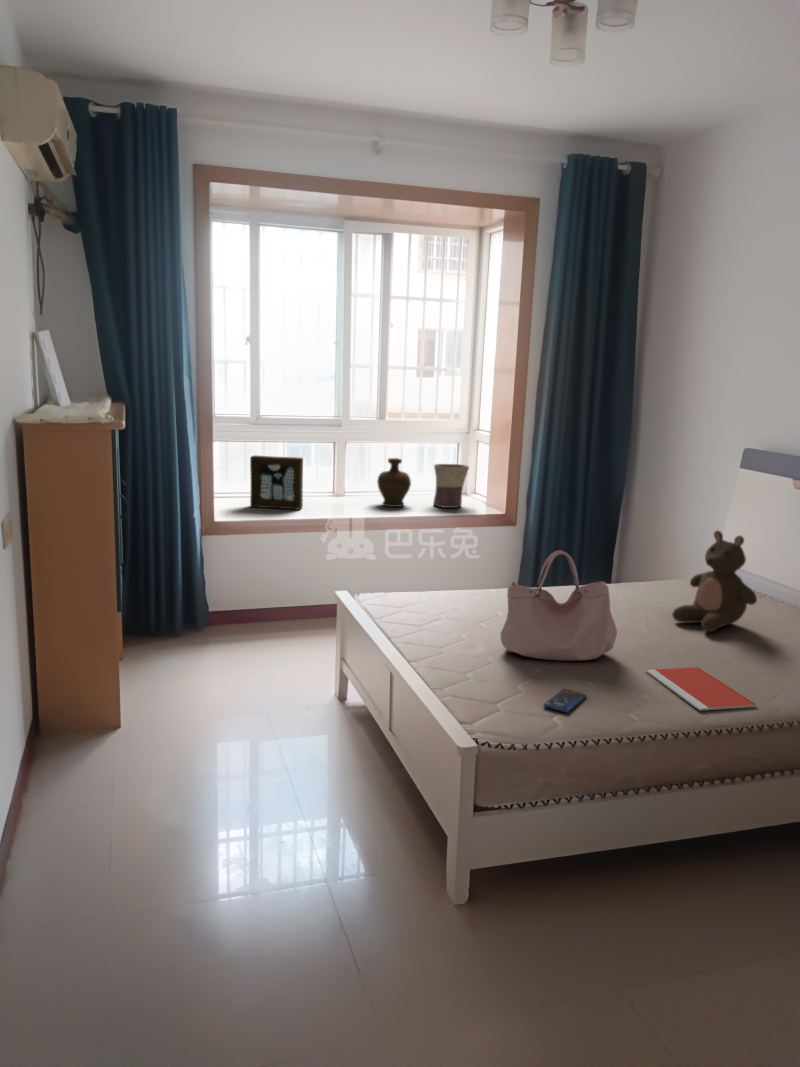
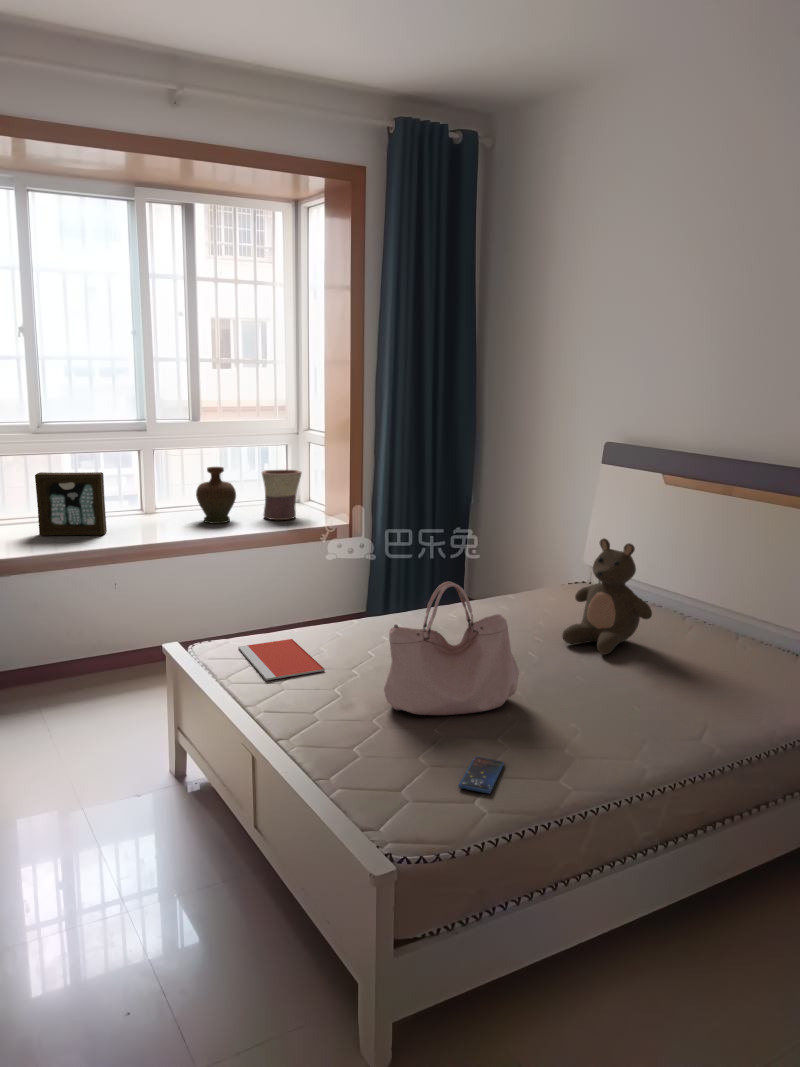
notebook: present [646,667,757,711] -> present [238,639,325,680]

